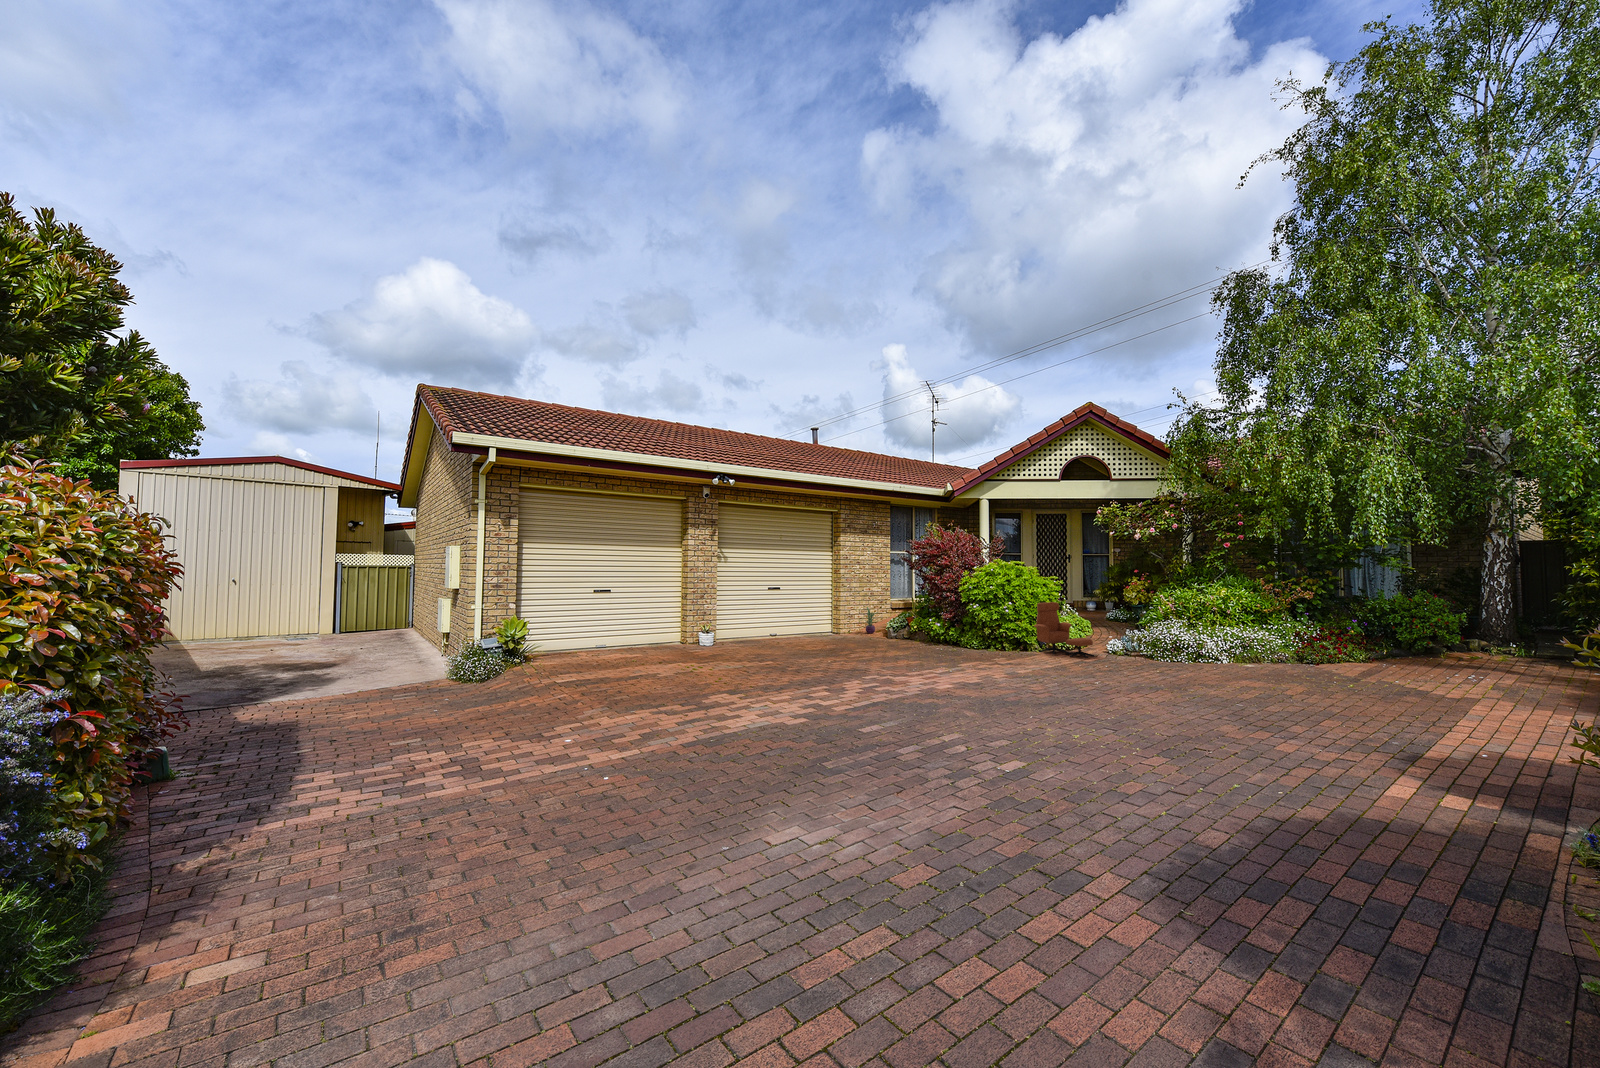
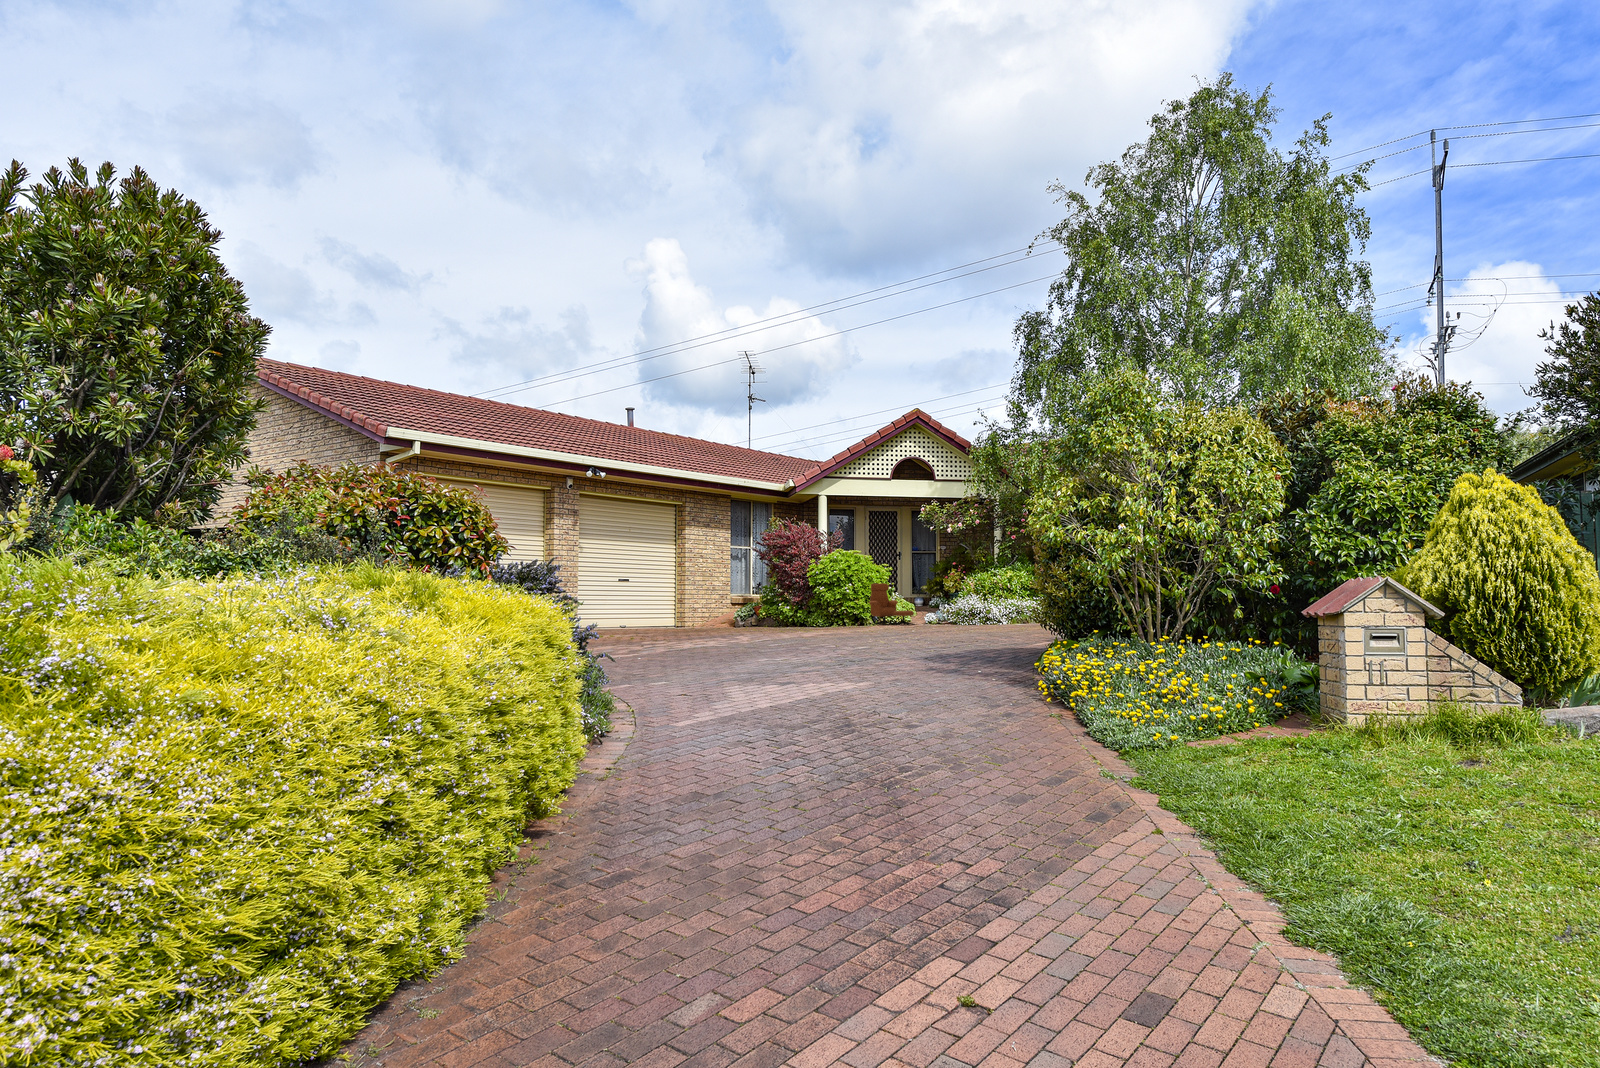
decorative plant: present [865,607,875,633] -> none [705,598,731,623]

